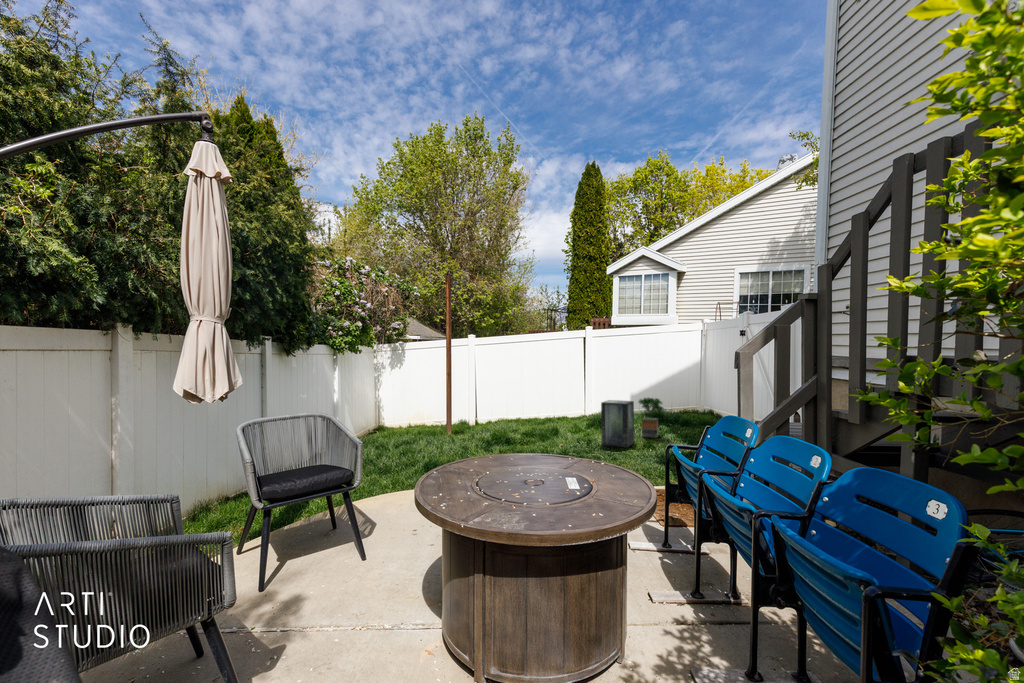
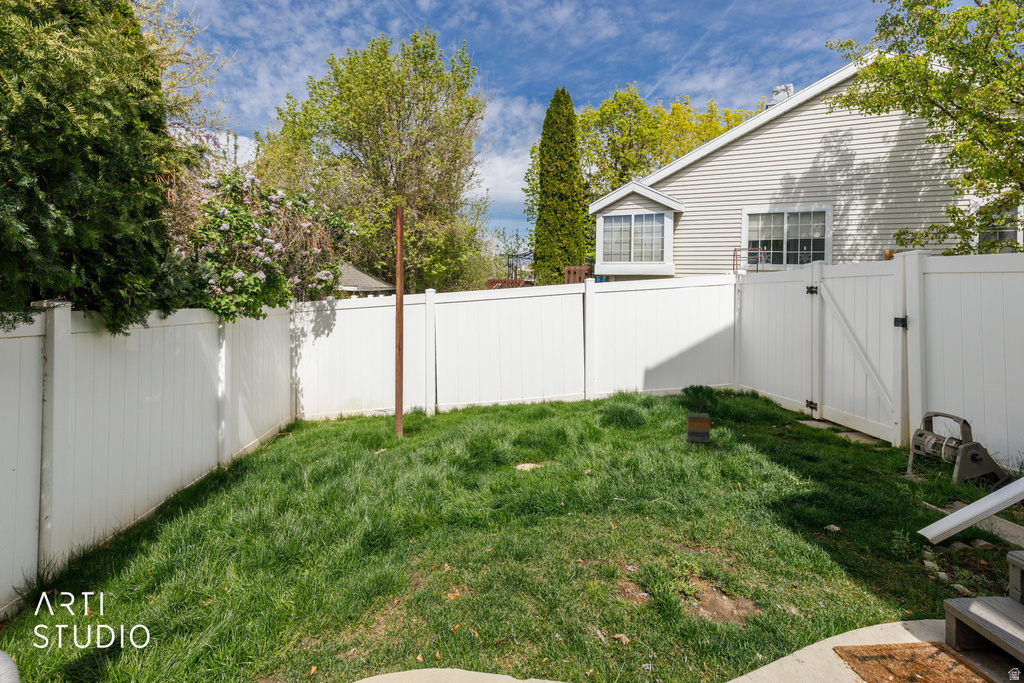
storage box: present [601,400,634,448] -> none [641,392,686,466]

